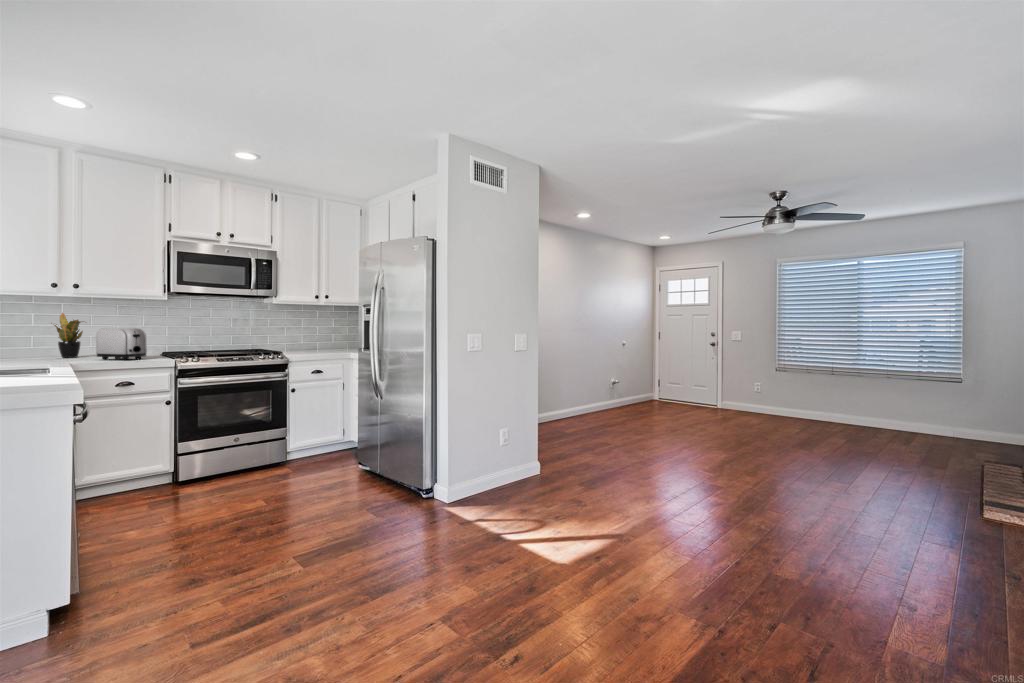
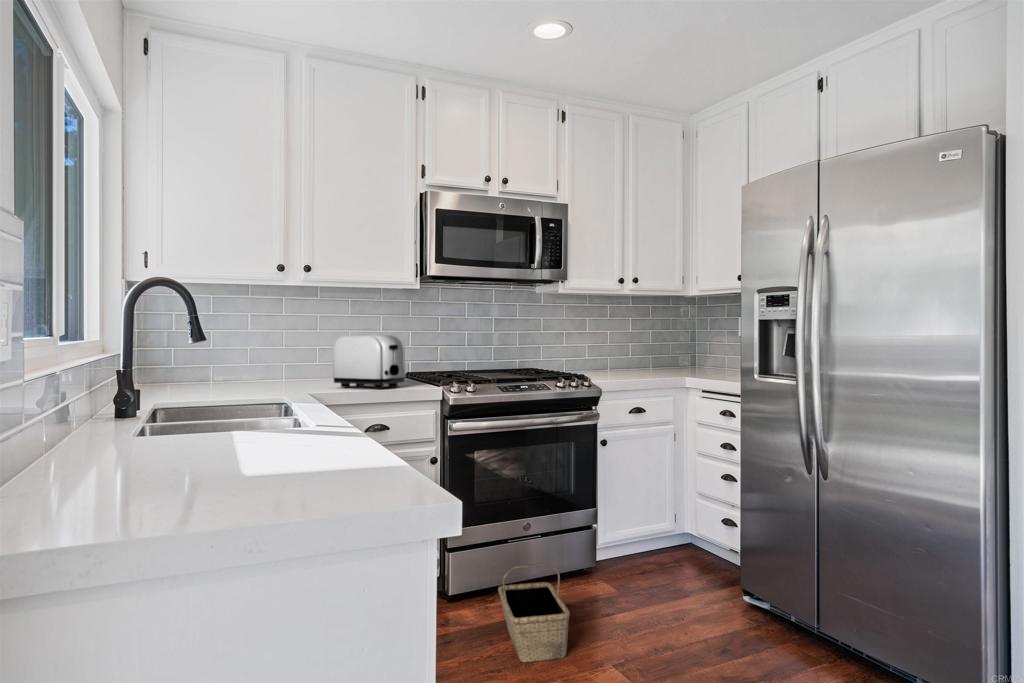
potted plant: present [54,313,83,358] -> none [260,311,311,384]
basket: none [199,455,238,505] -> present [498,564,570,662]

